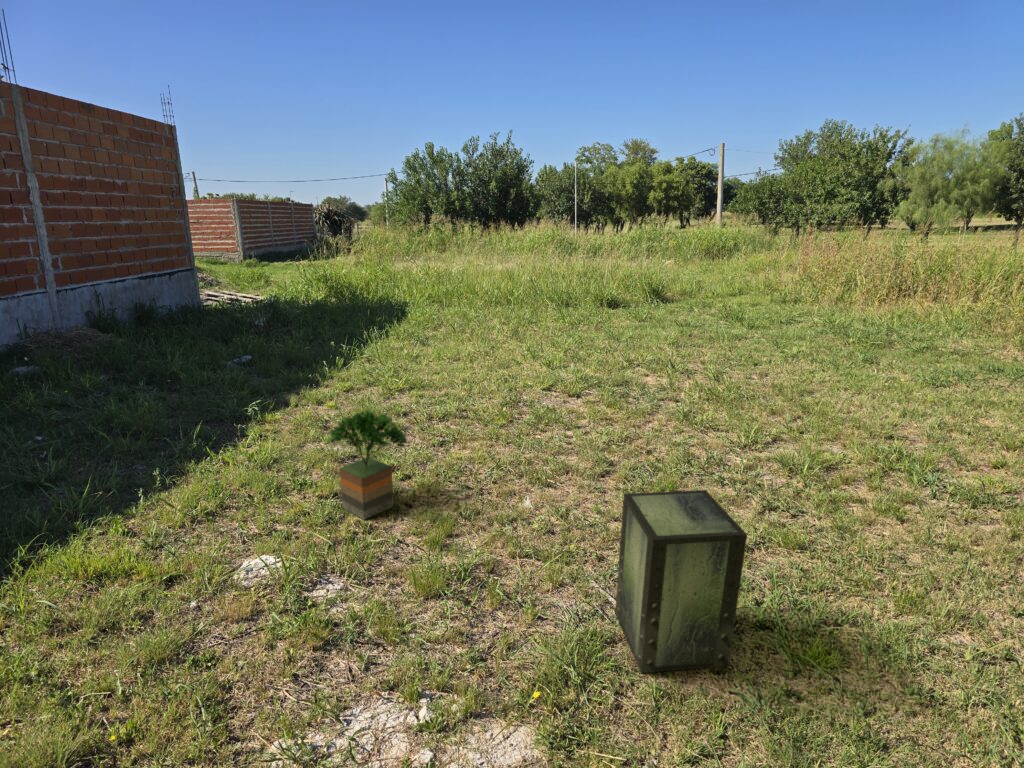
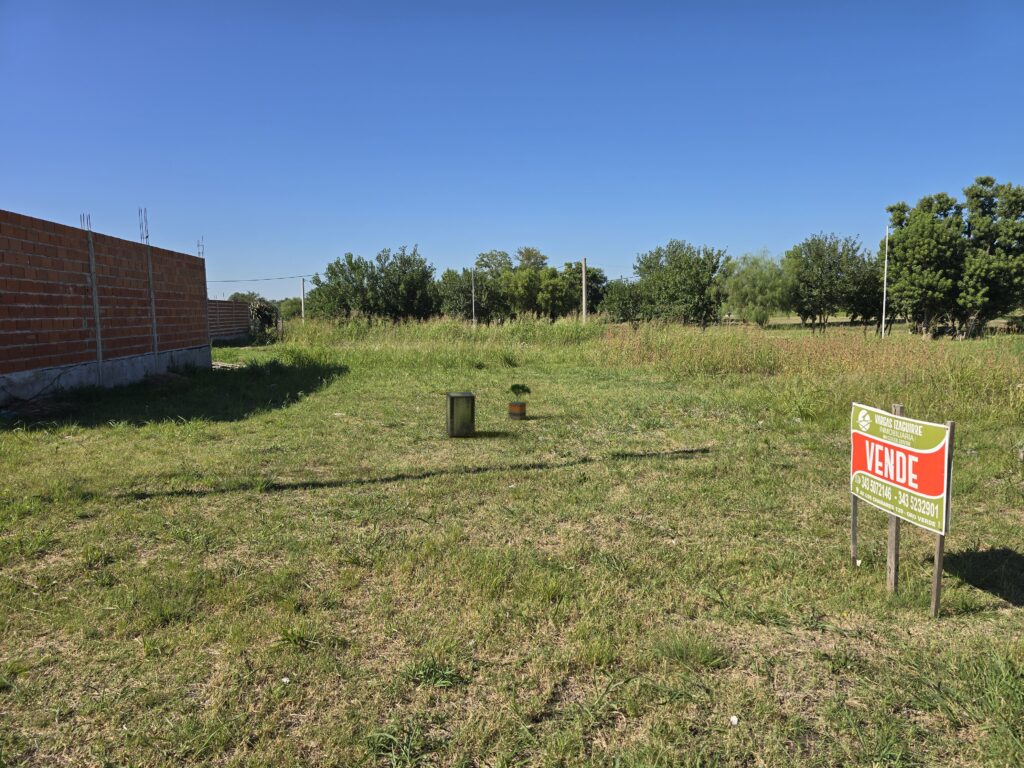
potted tree: present [329,410,407,520] -> present [506,384,531,420]

